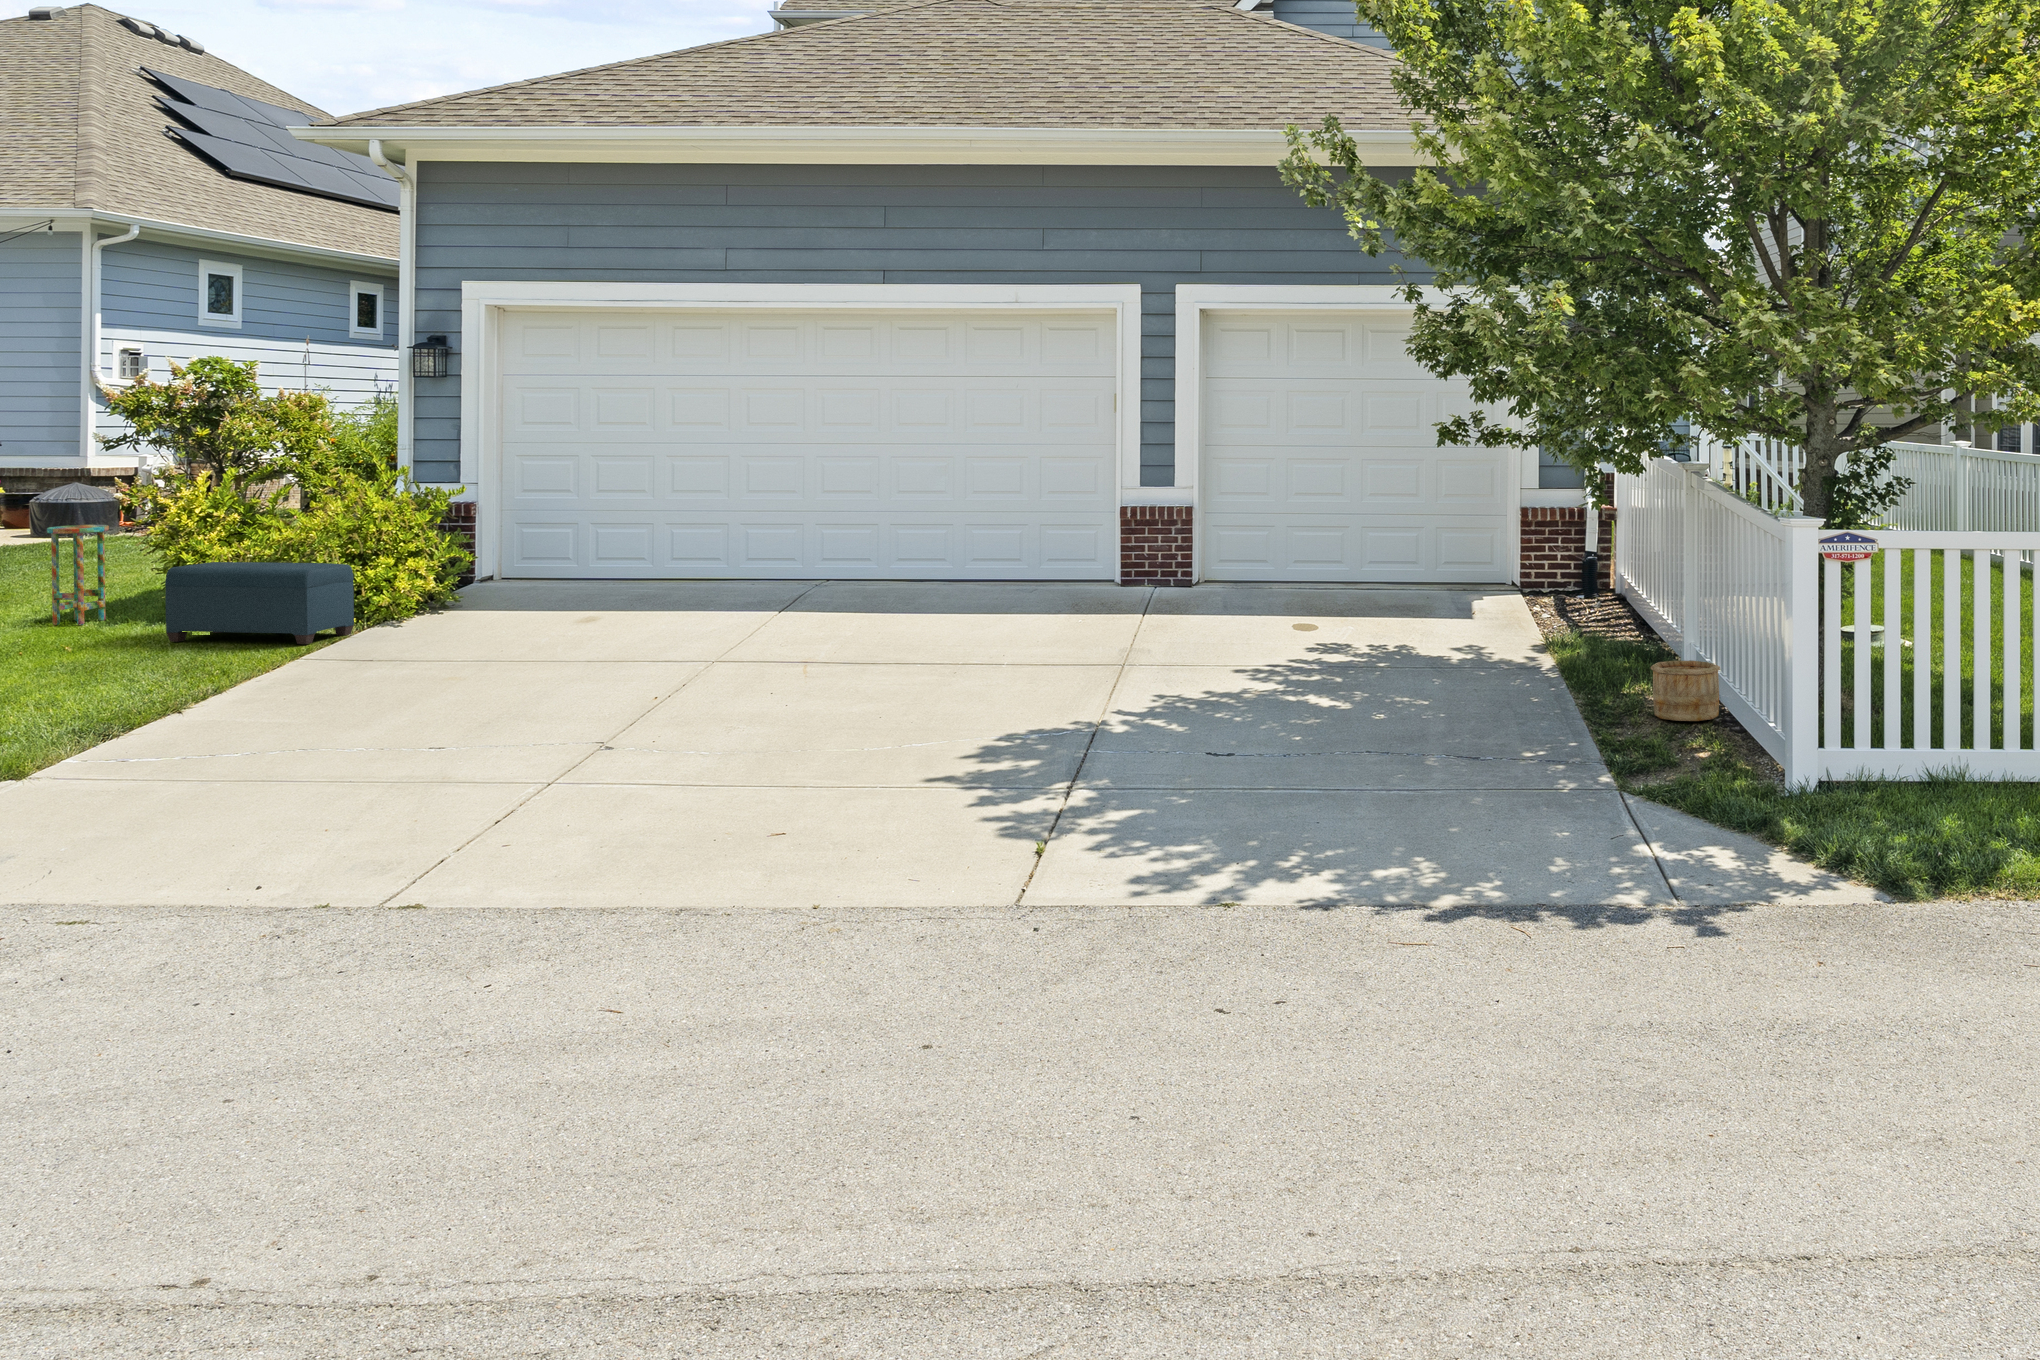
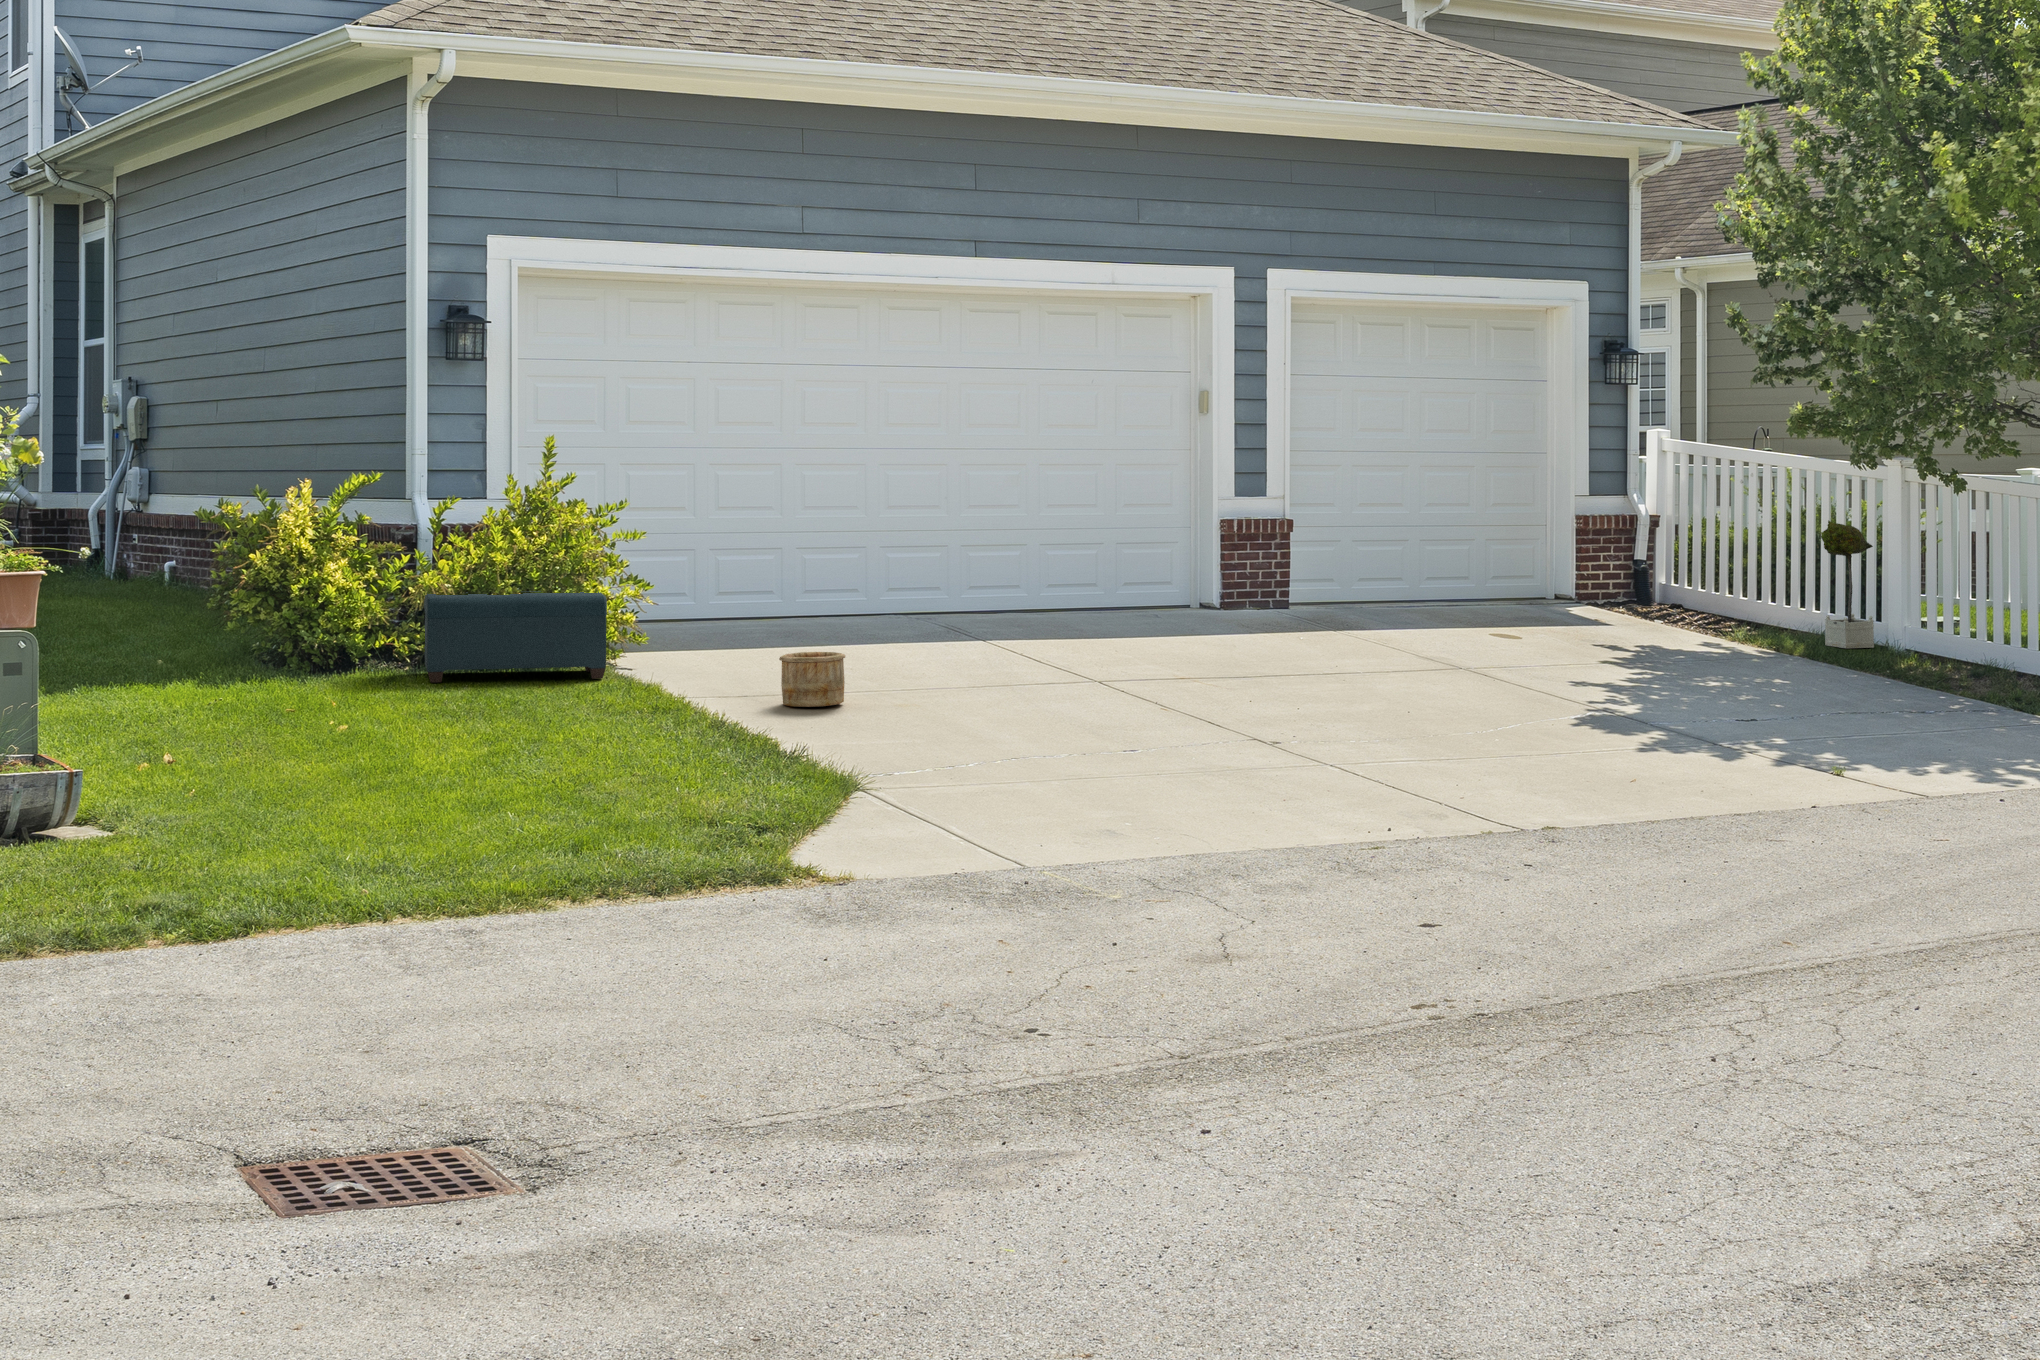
potted tree: none [1610,520,1671,667] -> present [1821,521,1874,648]
side table: present [47,525,109,625] -> none [180,555,244,676]
wooden bucket: present [1651,661,1720,721] -> present [779,652,845,707]

